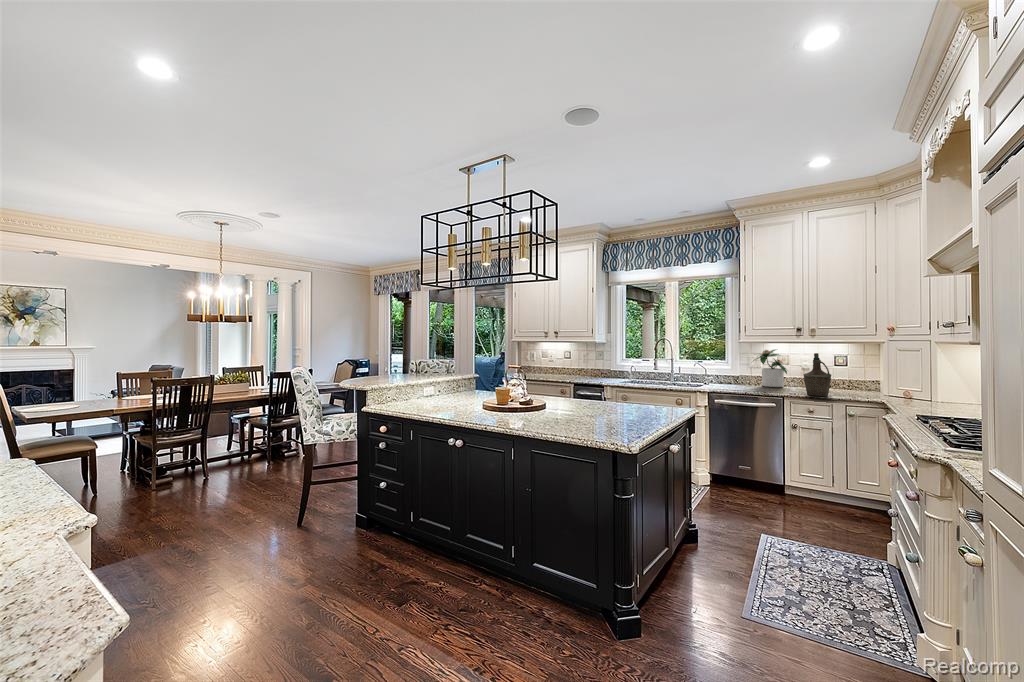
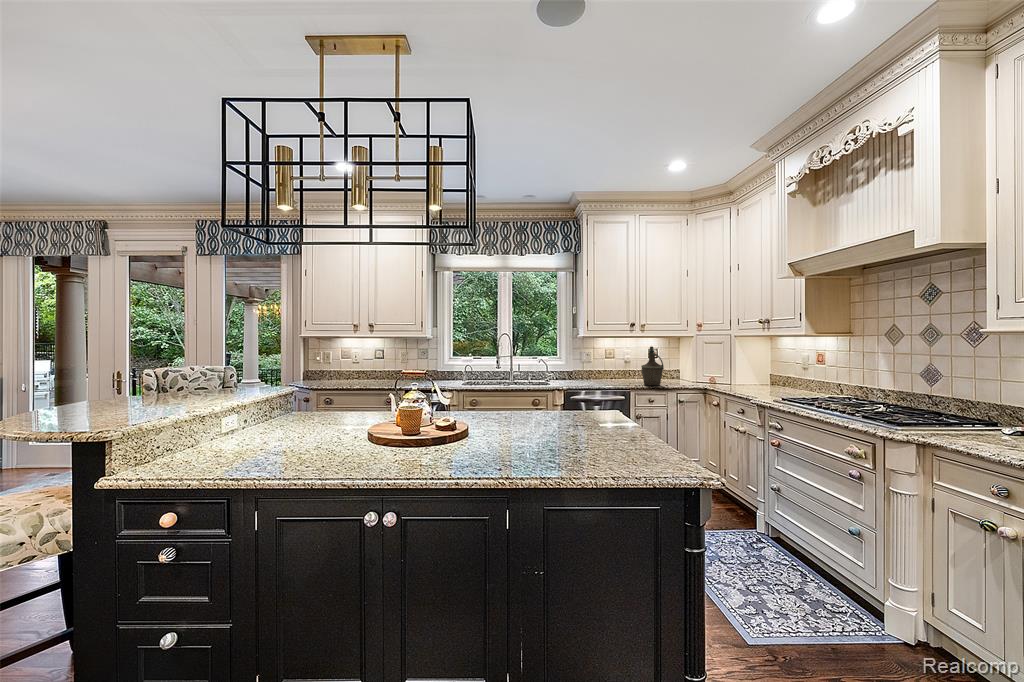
potted plant: present [753,349,787,387] -> none [588,344,621,380]

